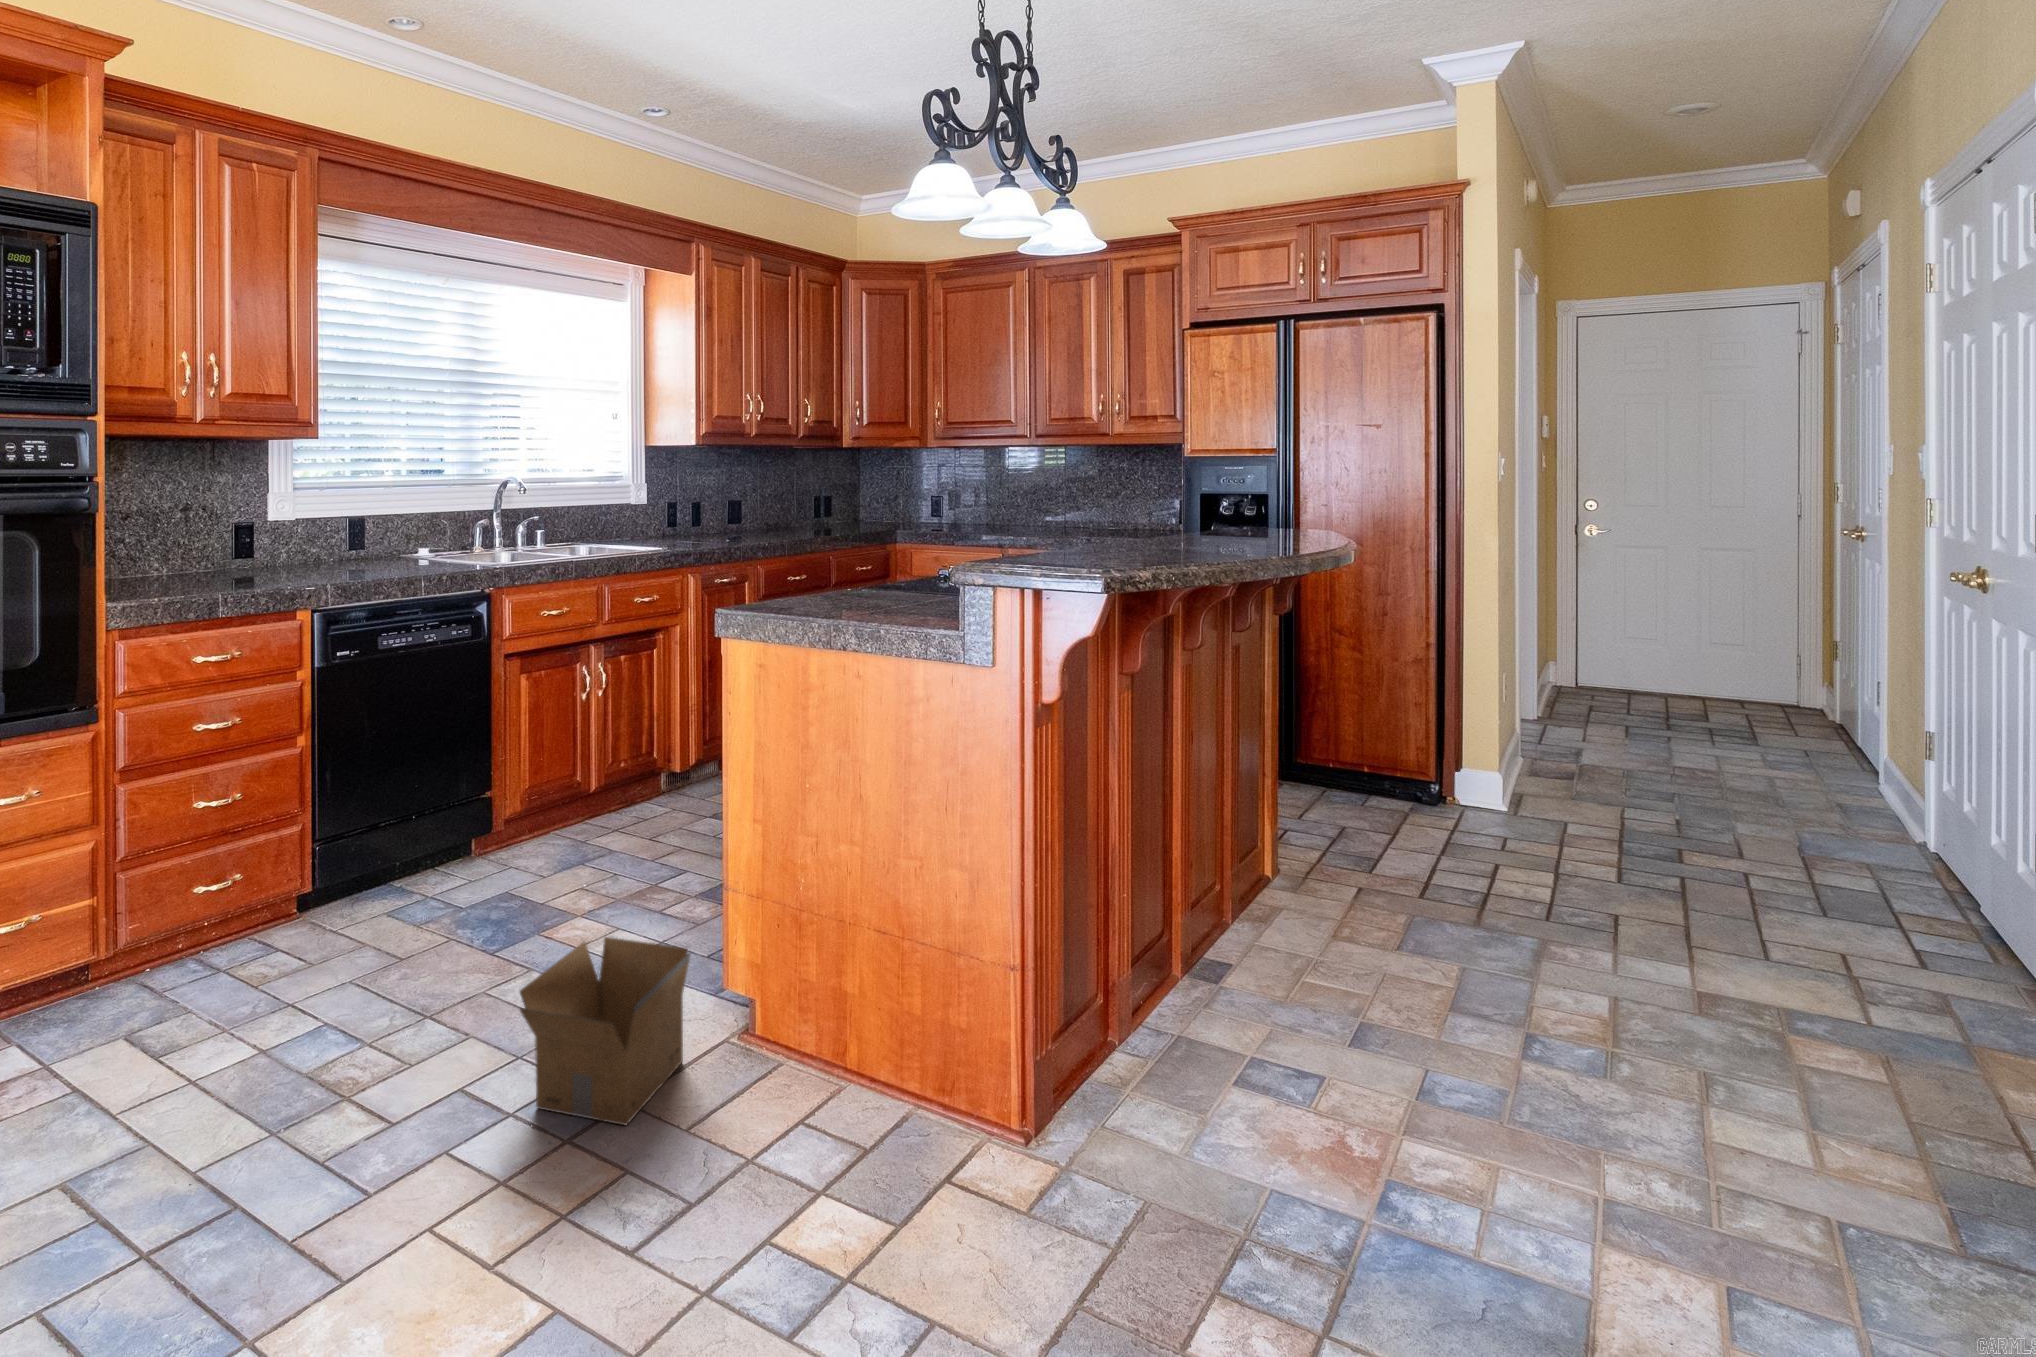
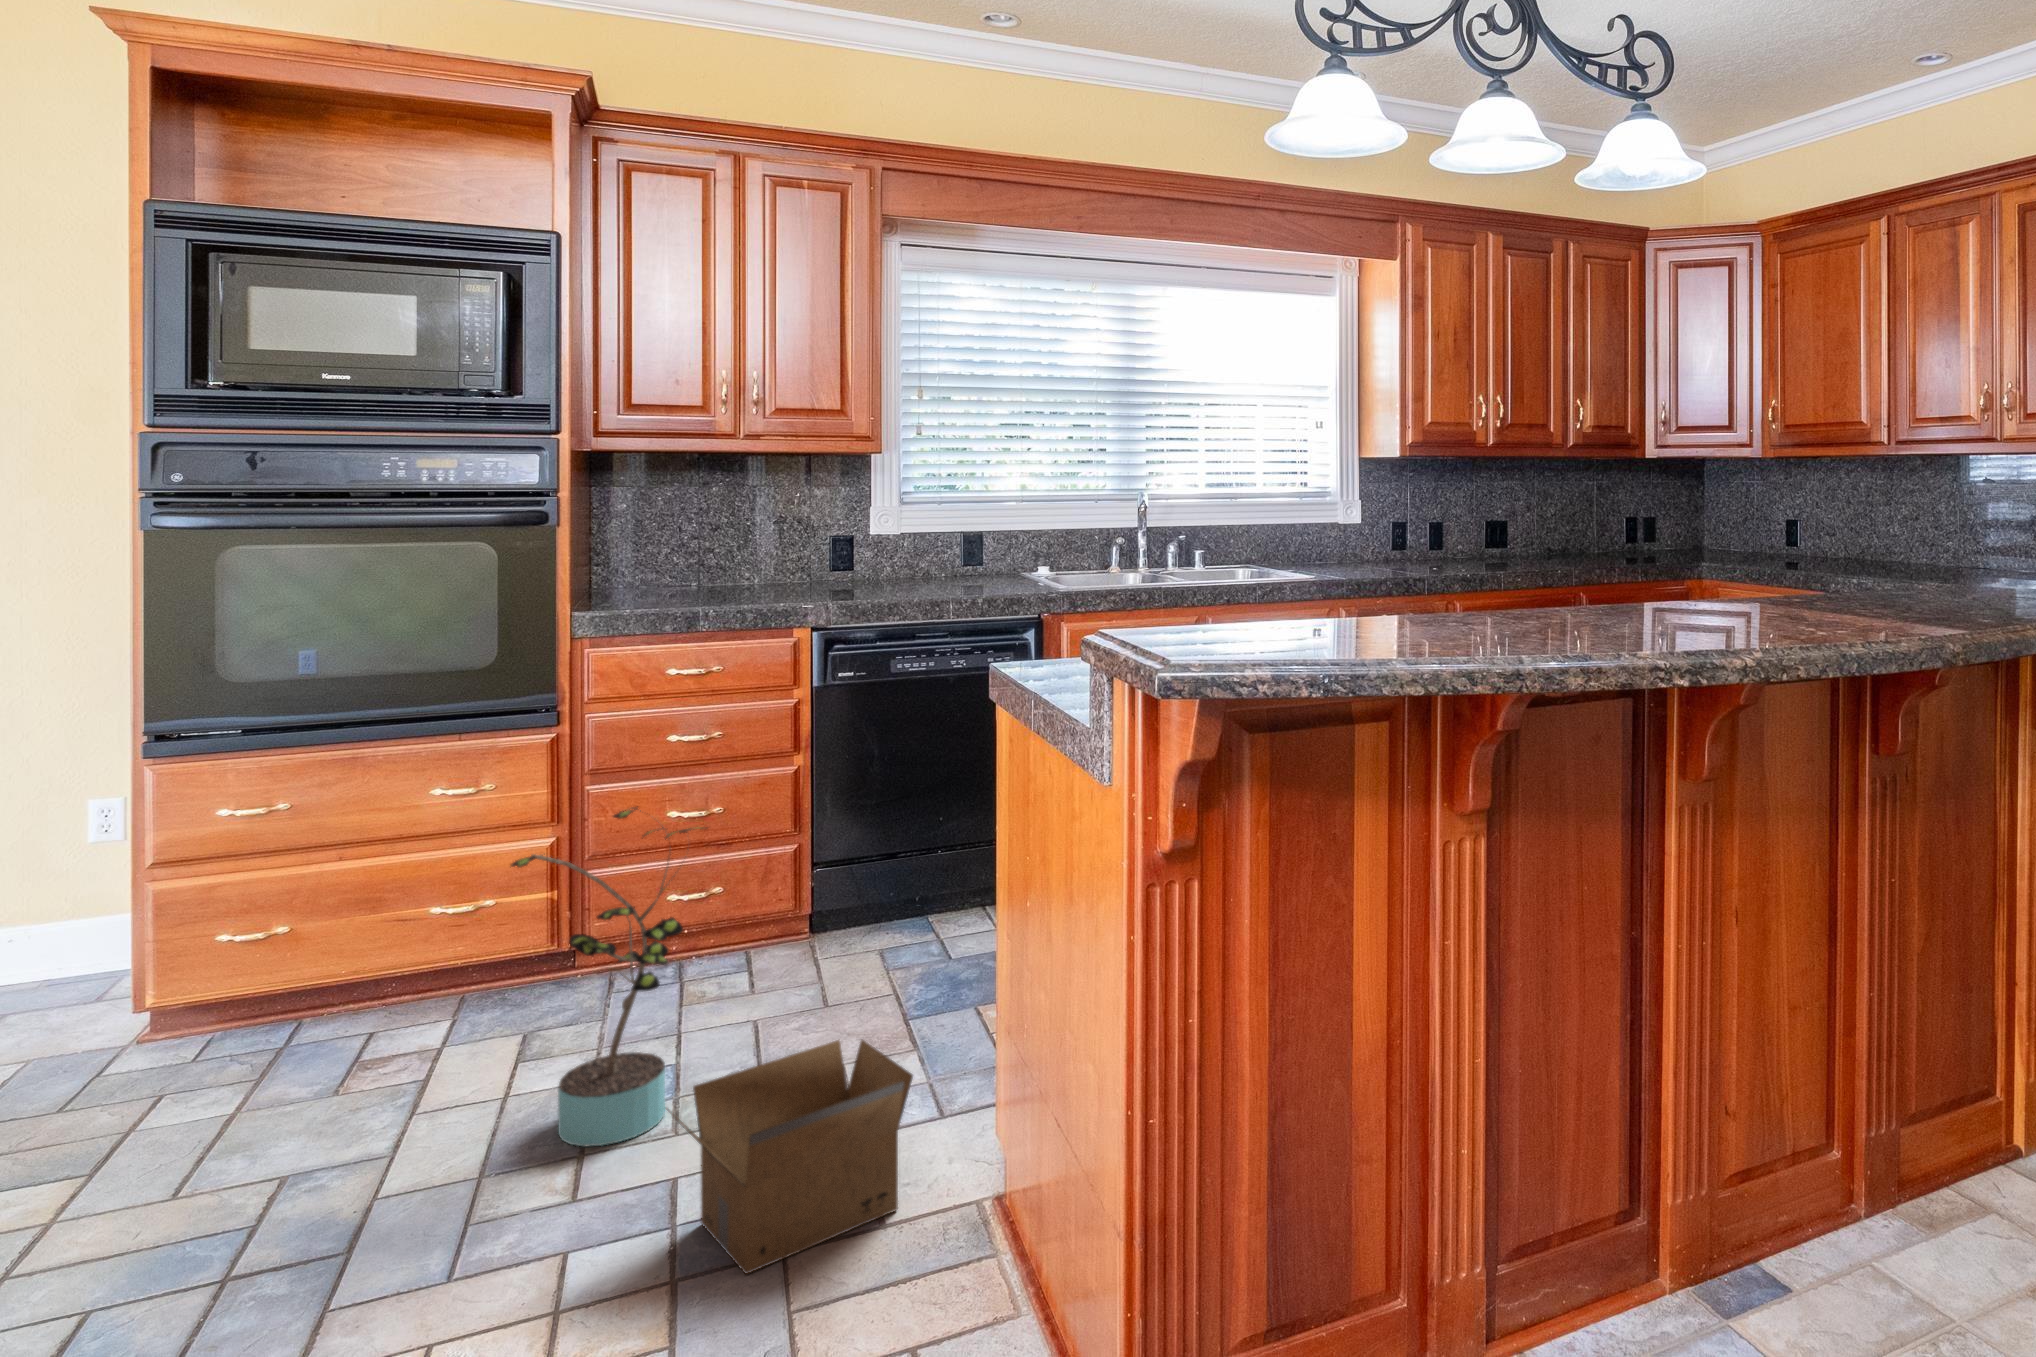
potted plant: none [241,772,430,1092] -> present [511,806,706,1146]

